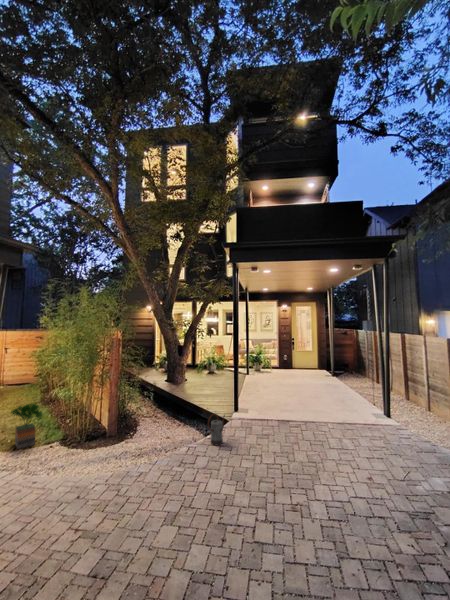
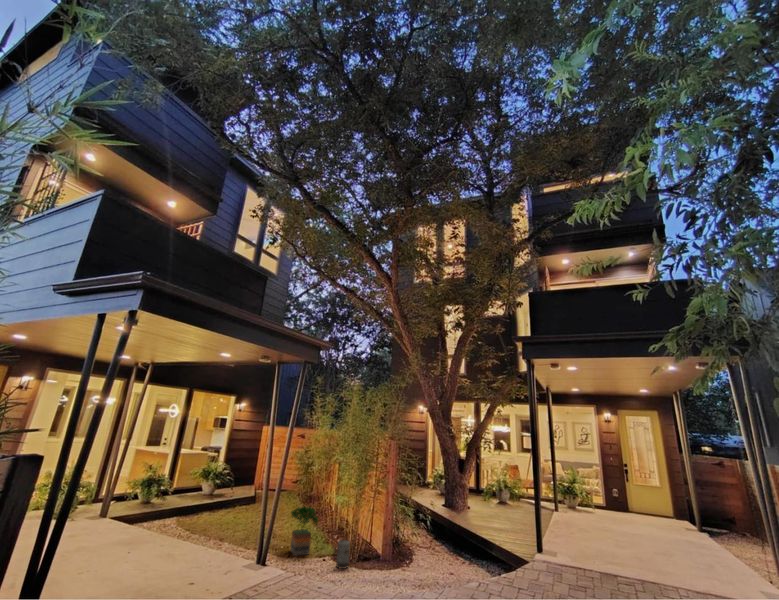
watering can: present [208,414,225,446] -> present [334,540,354,569]

